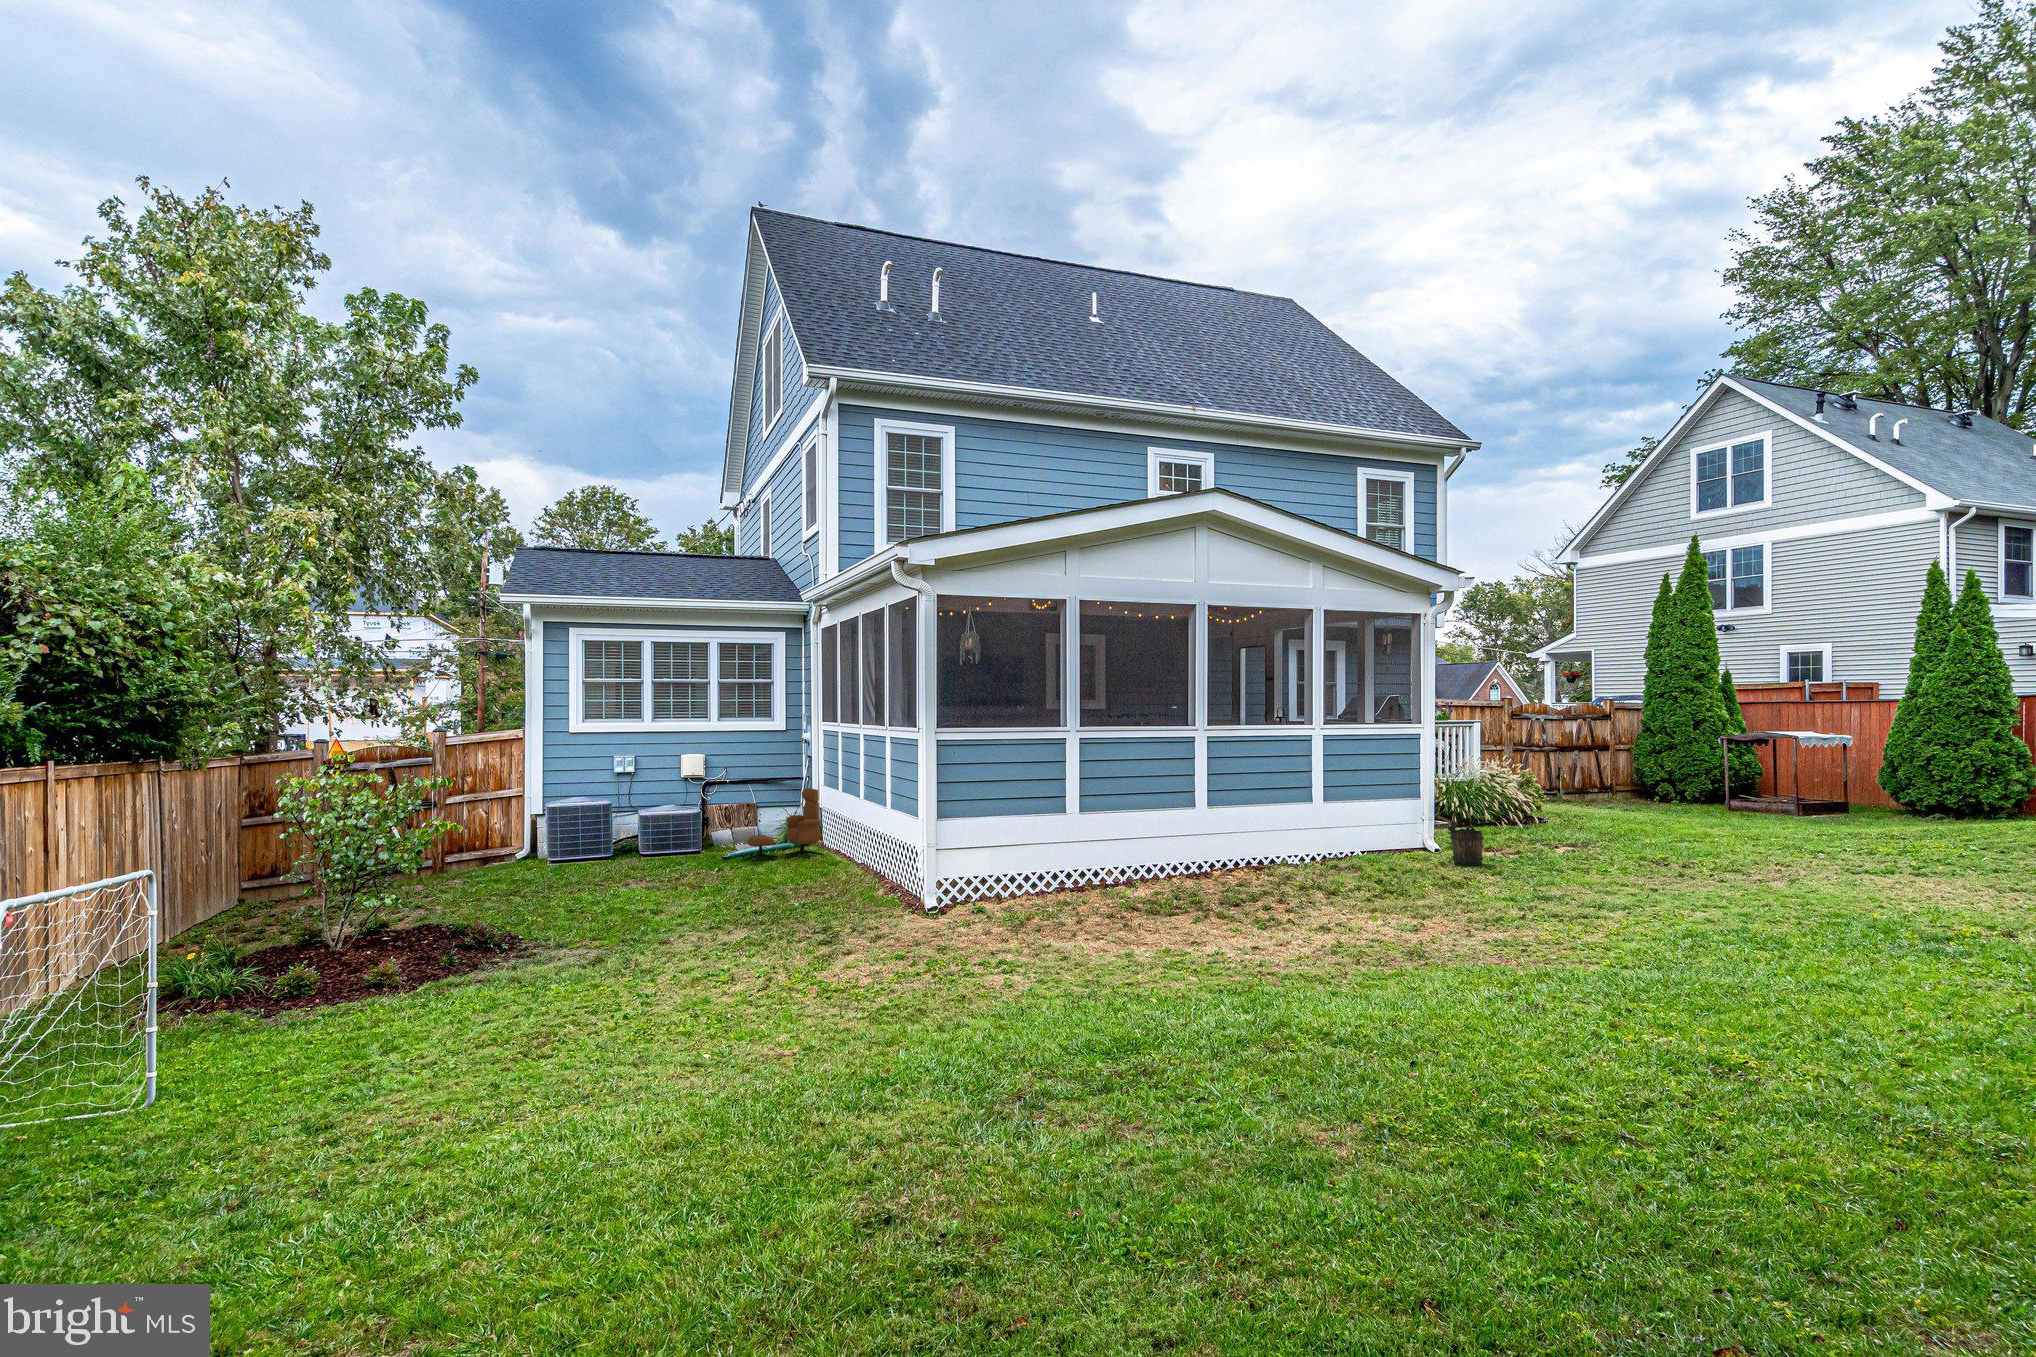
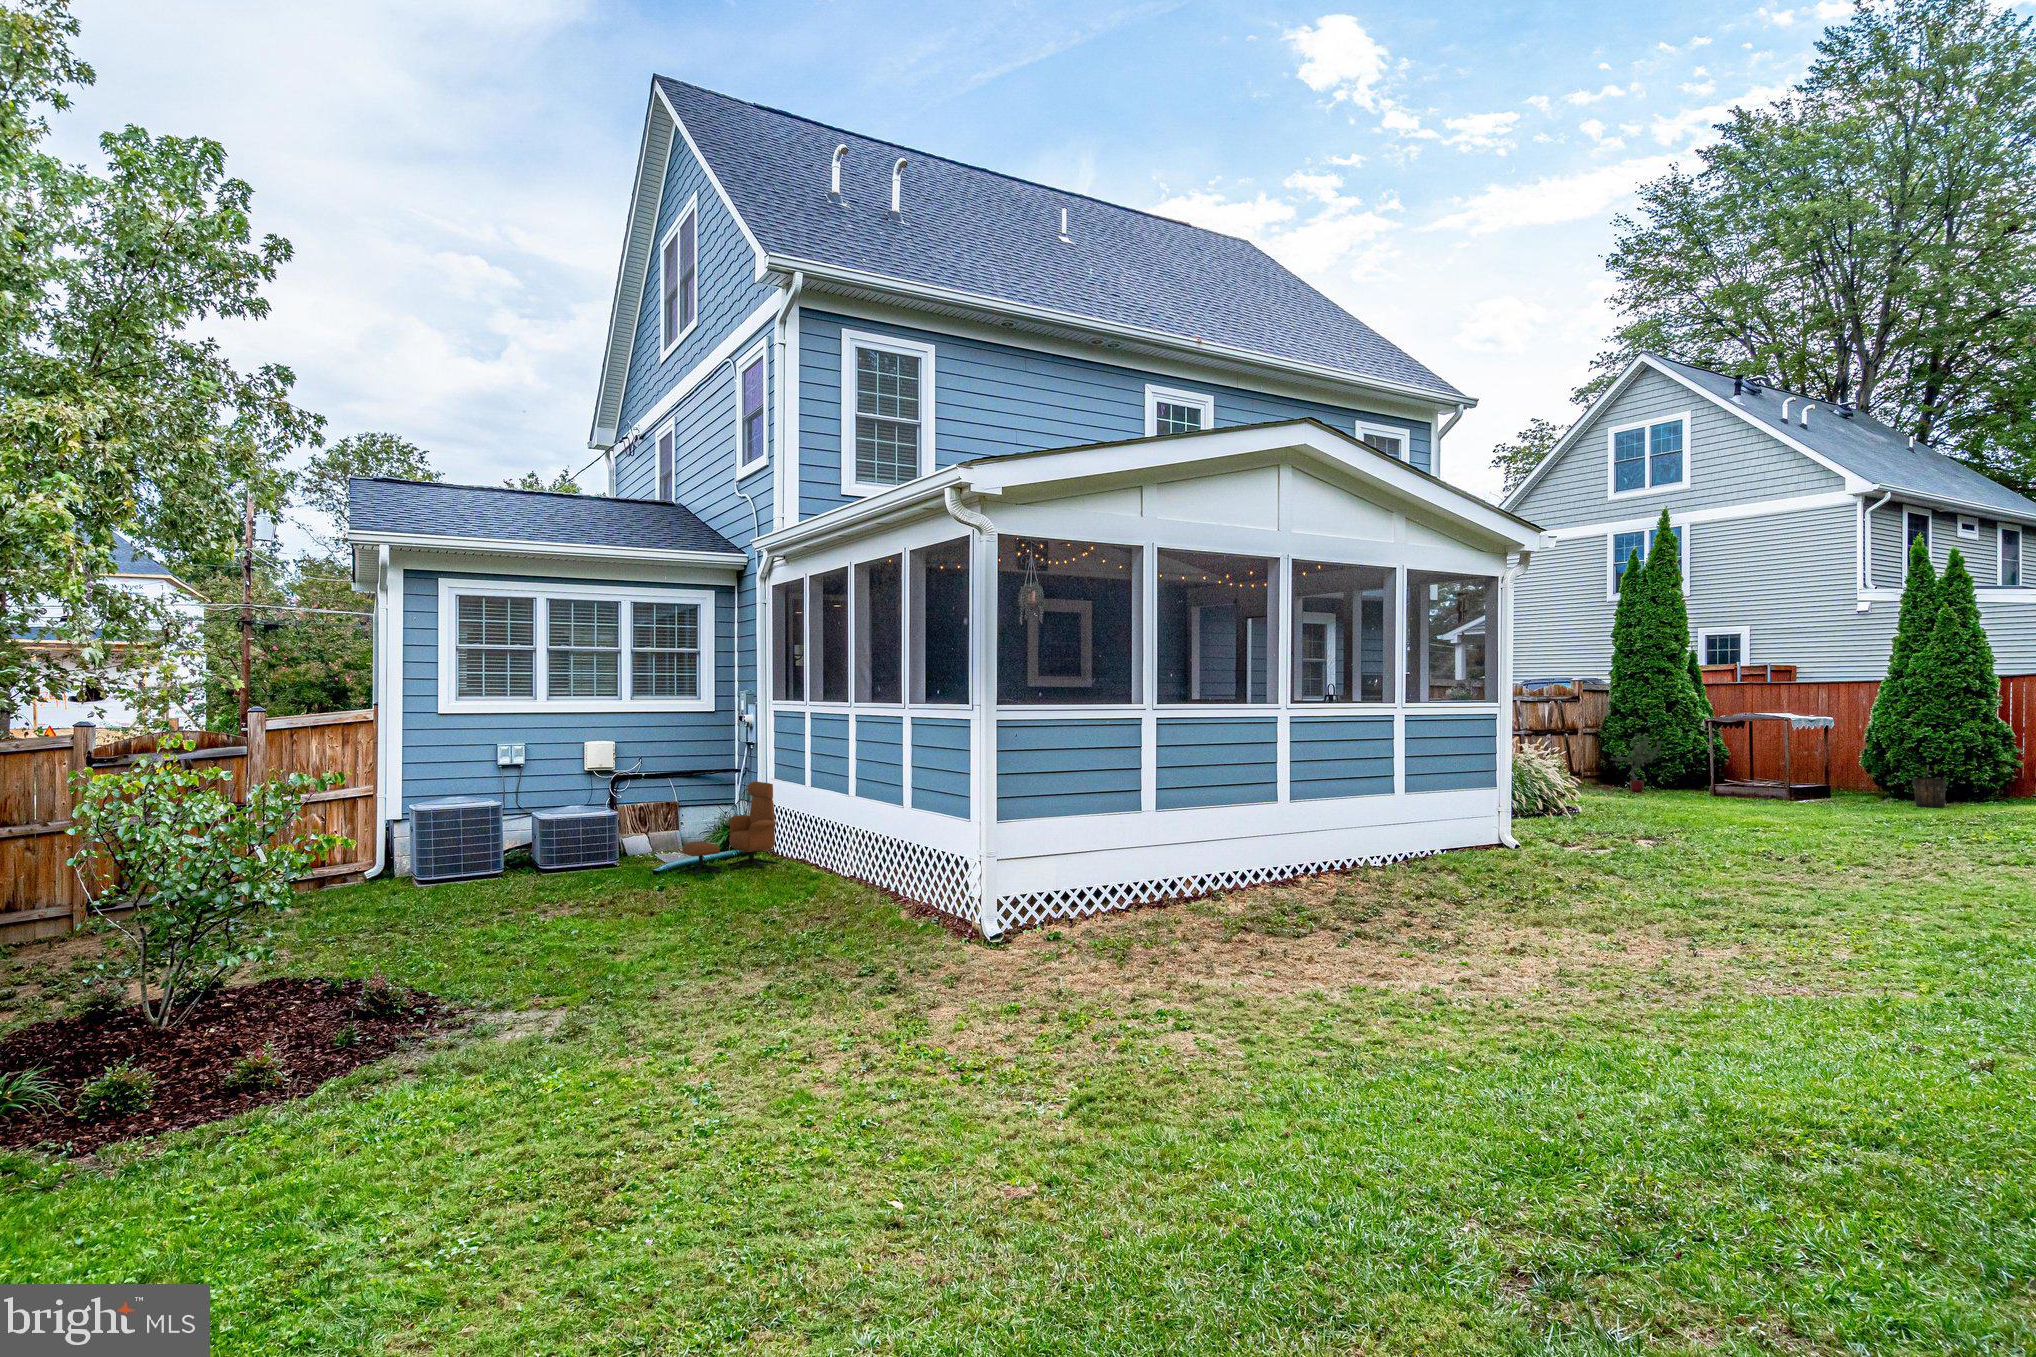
potted tree: none [1633,752,1684,810] -> present [1611,733,1662,792]
bucket: present [1437,816,1484,866] -> present [1912,765,1948,807]

